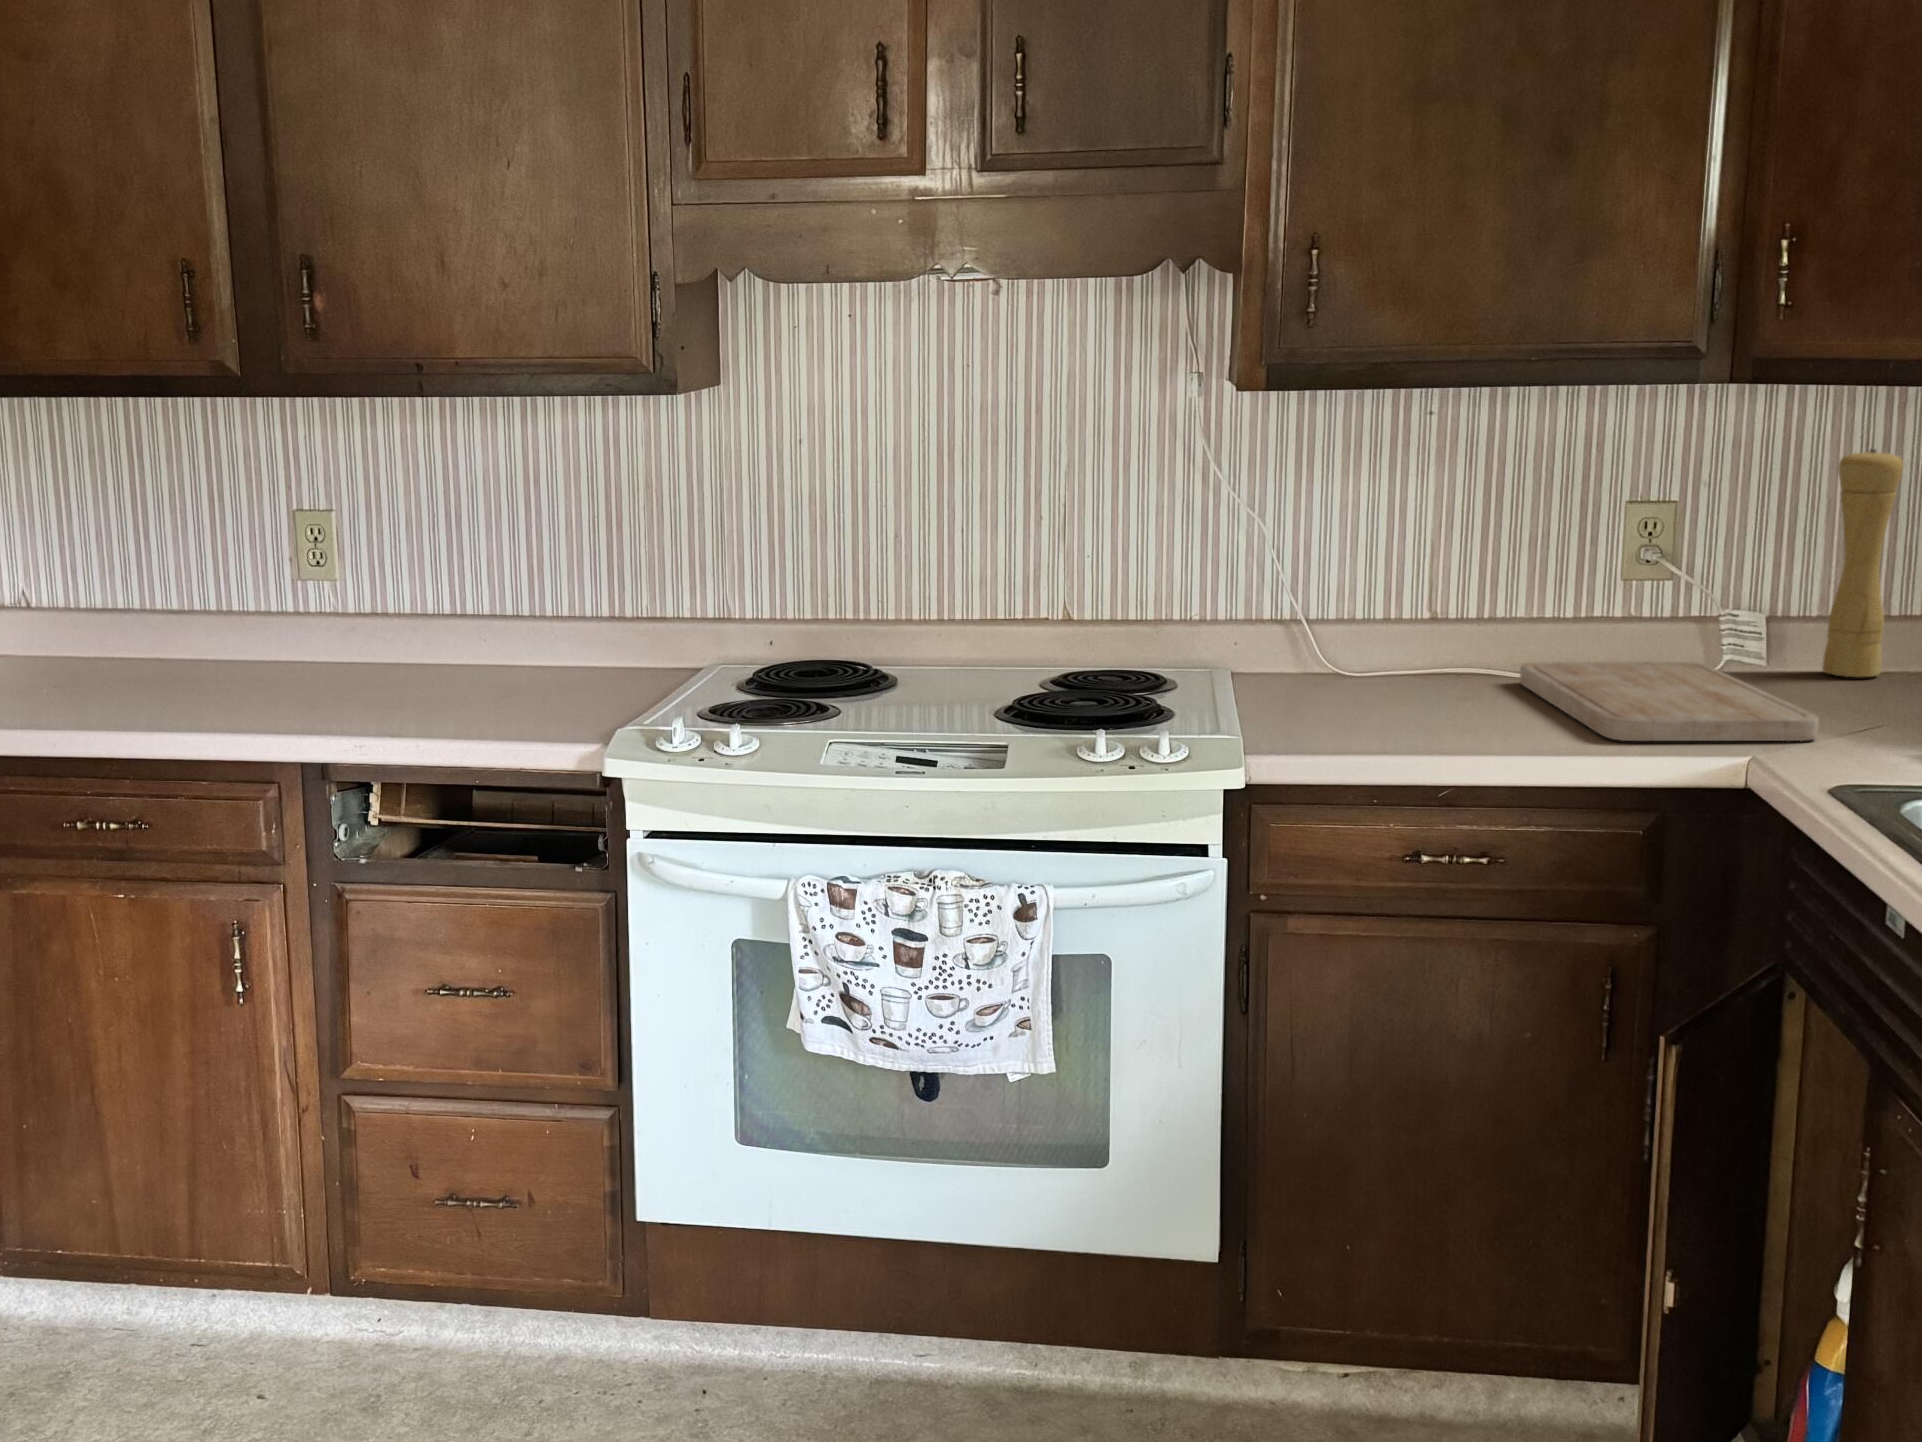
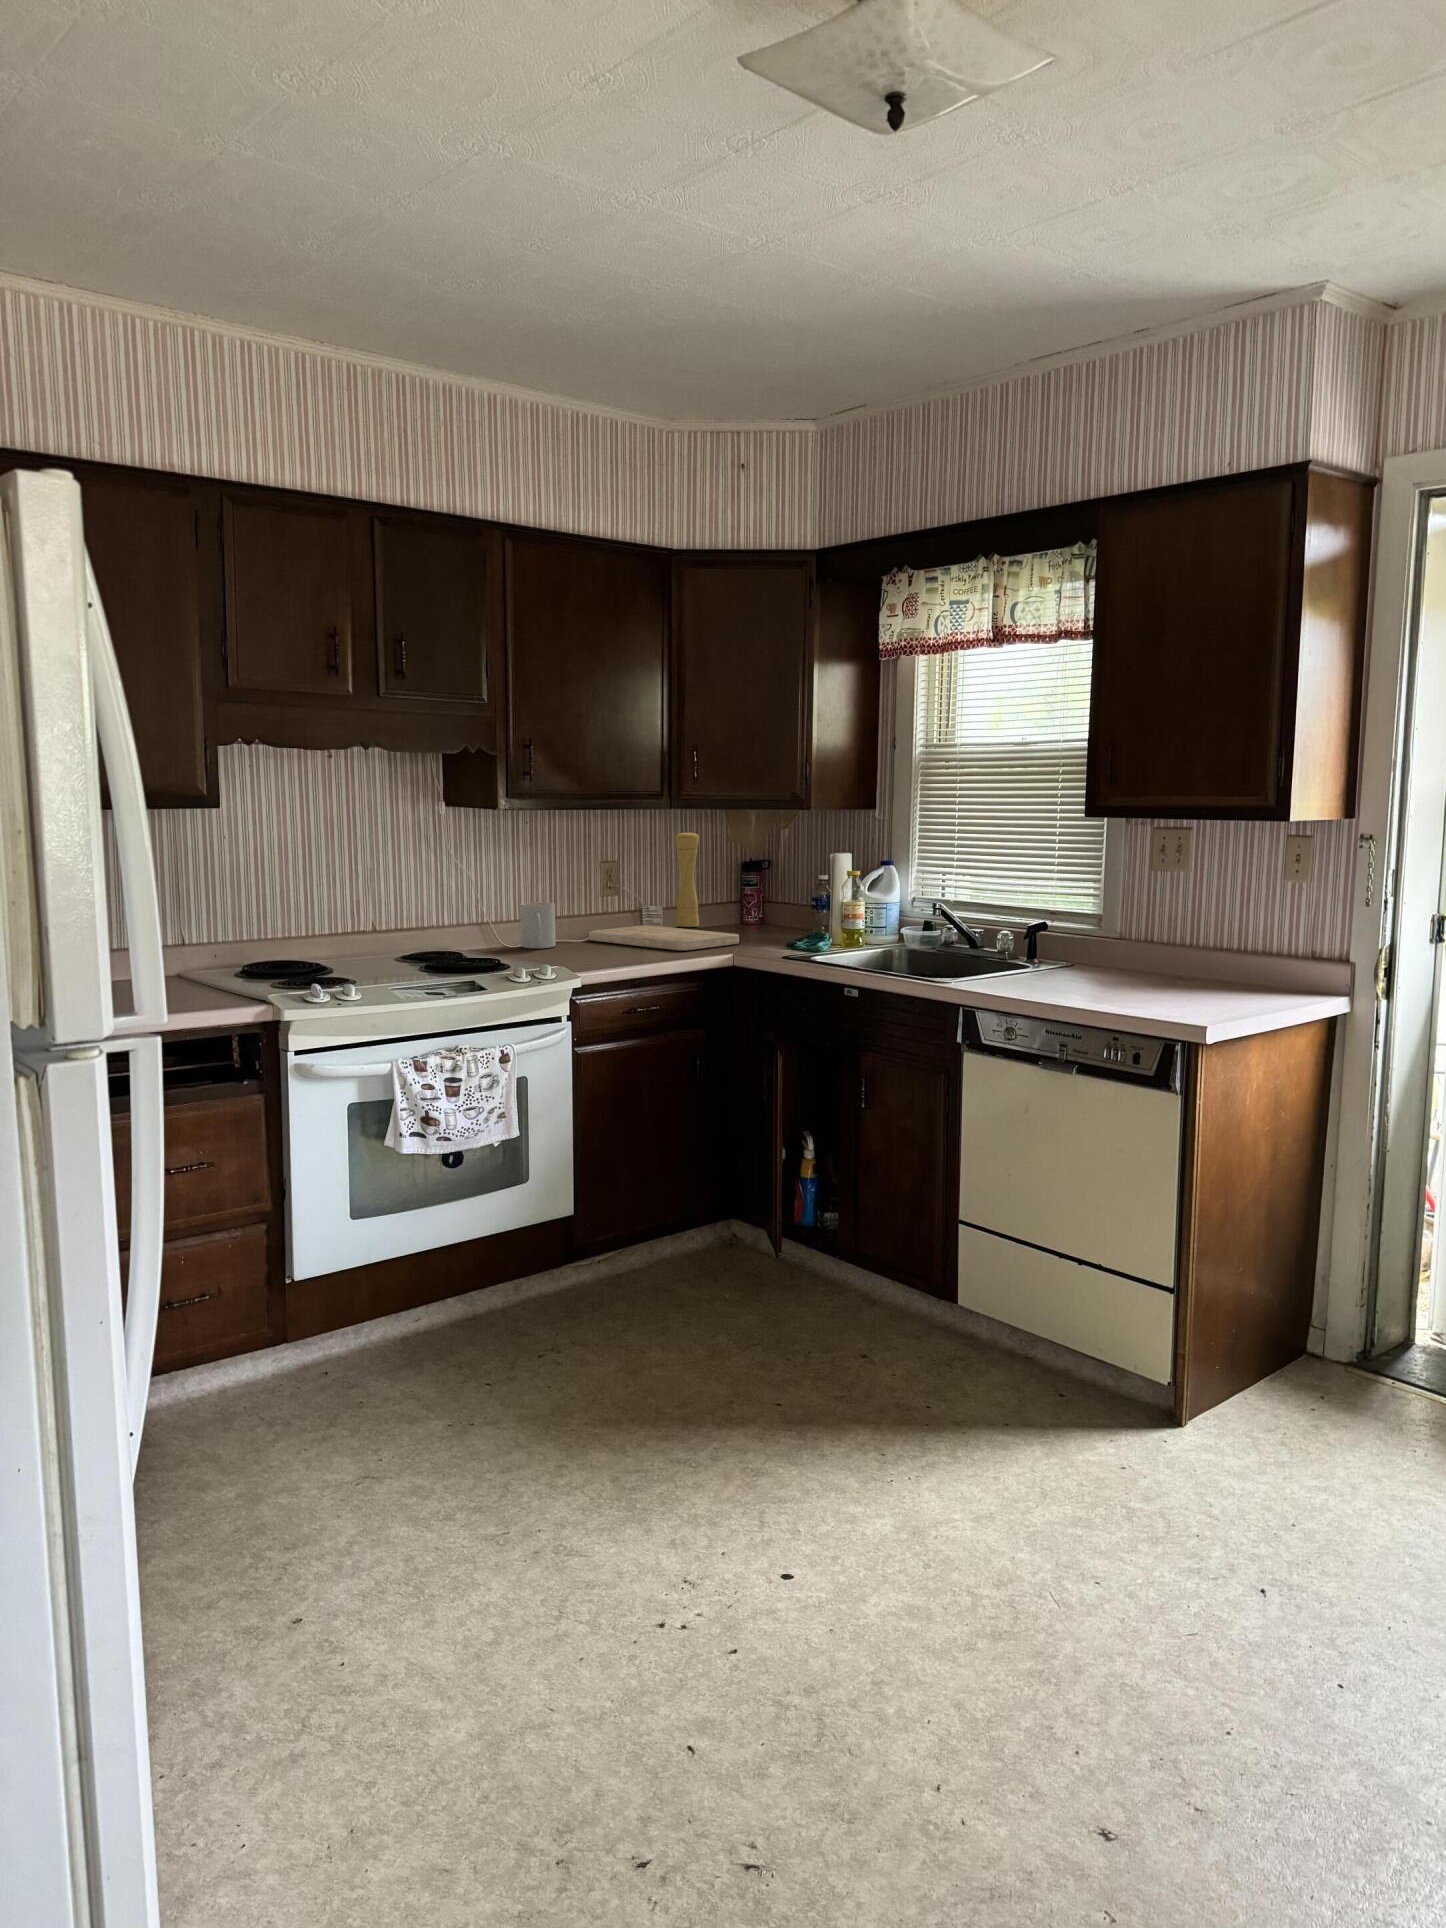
mug: none [1339,590,1417,690] -> present [520,902,555,948]

